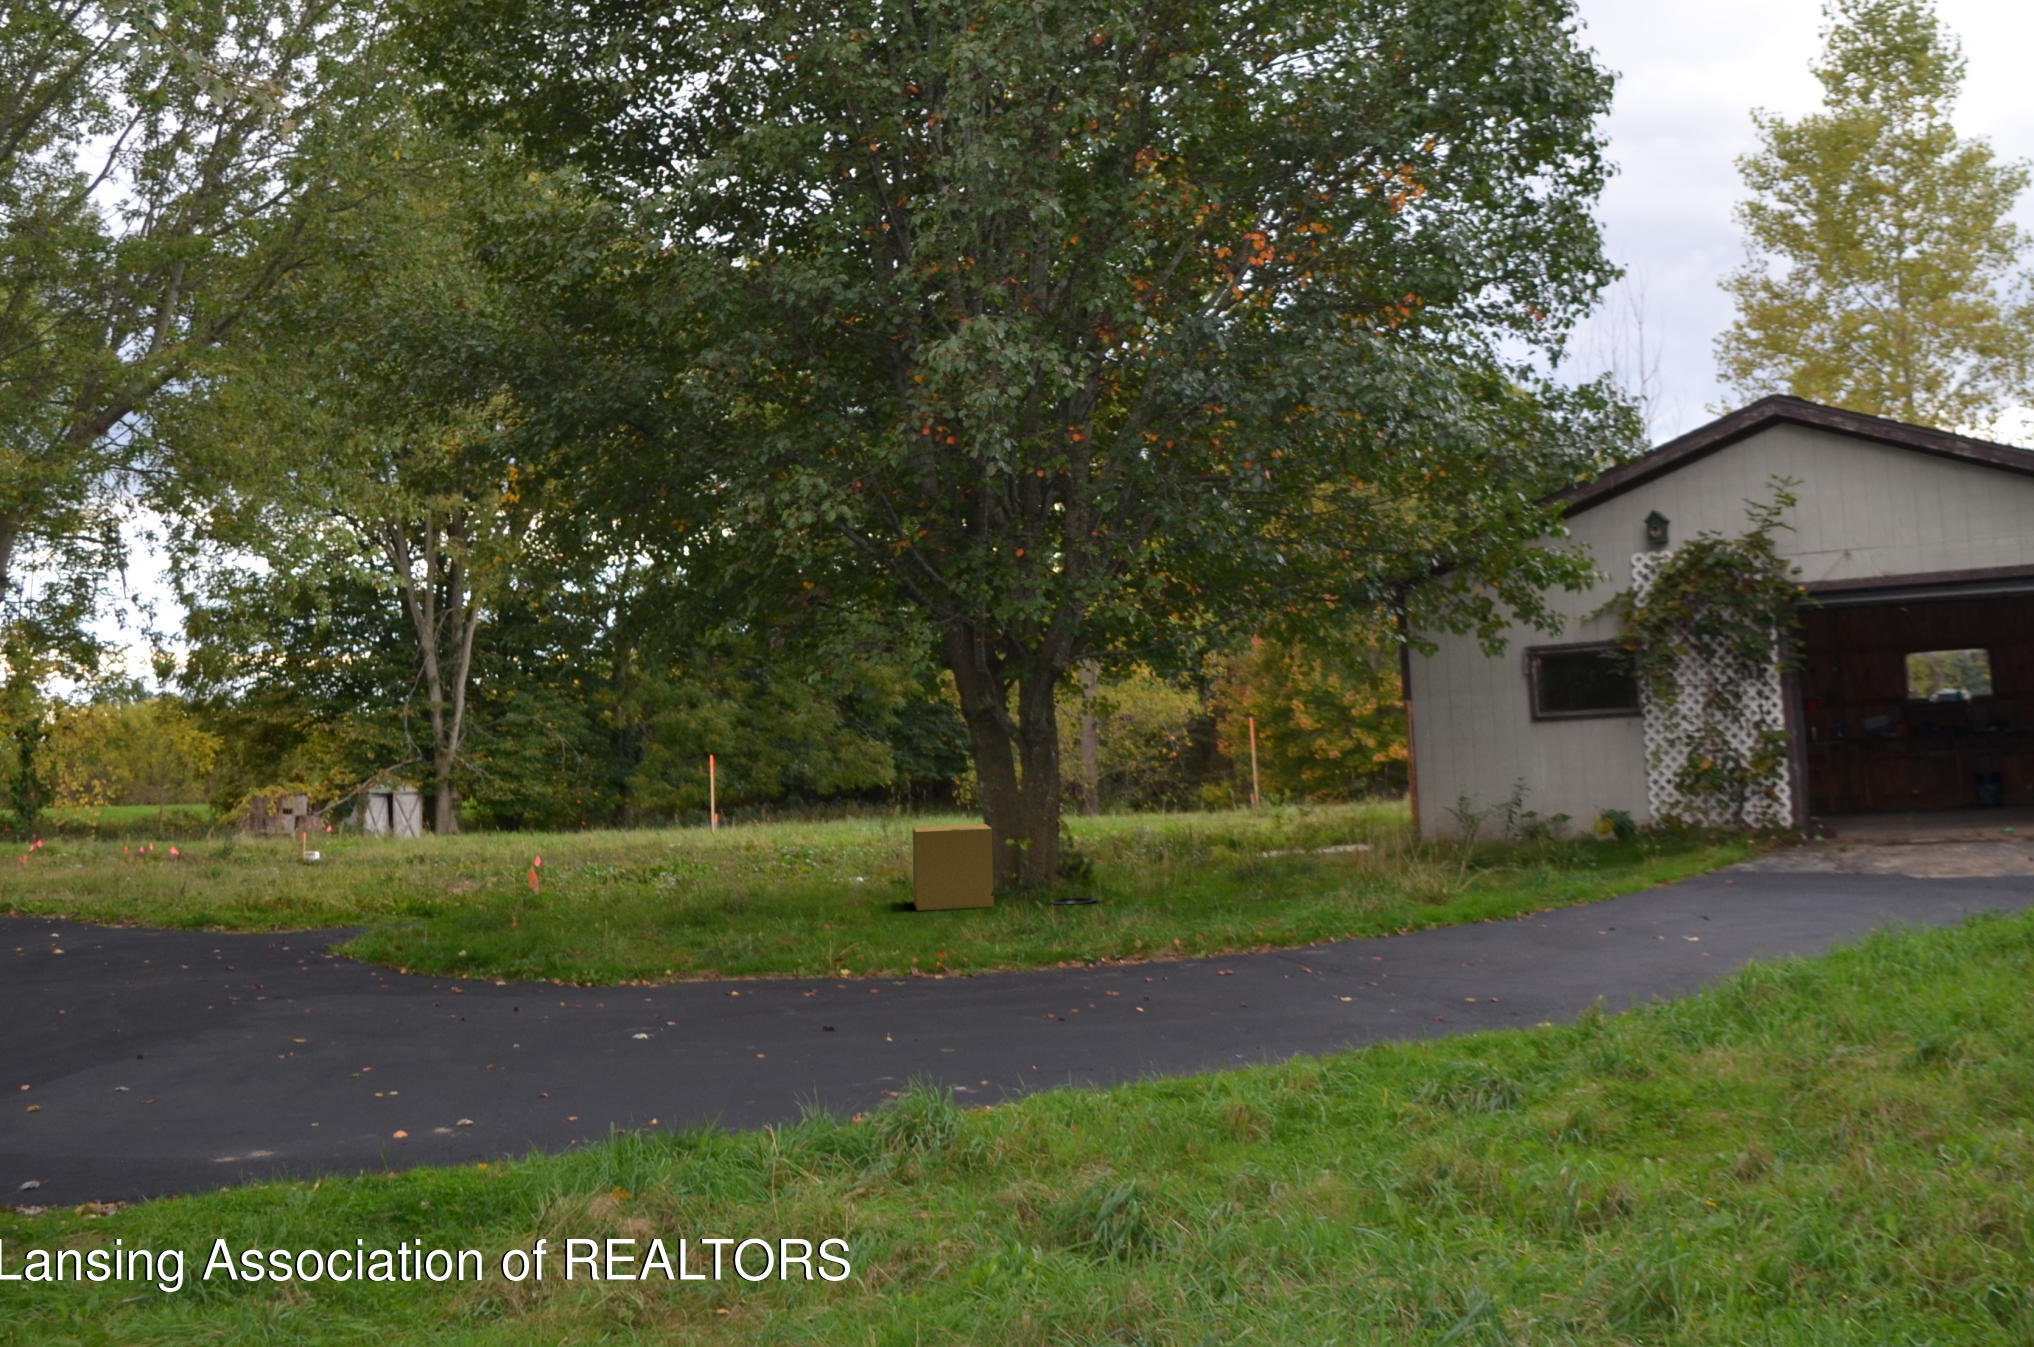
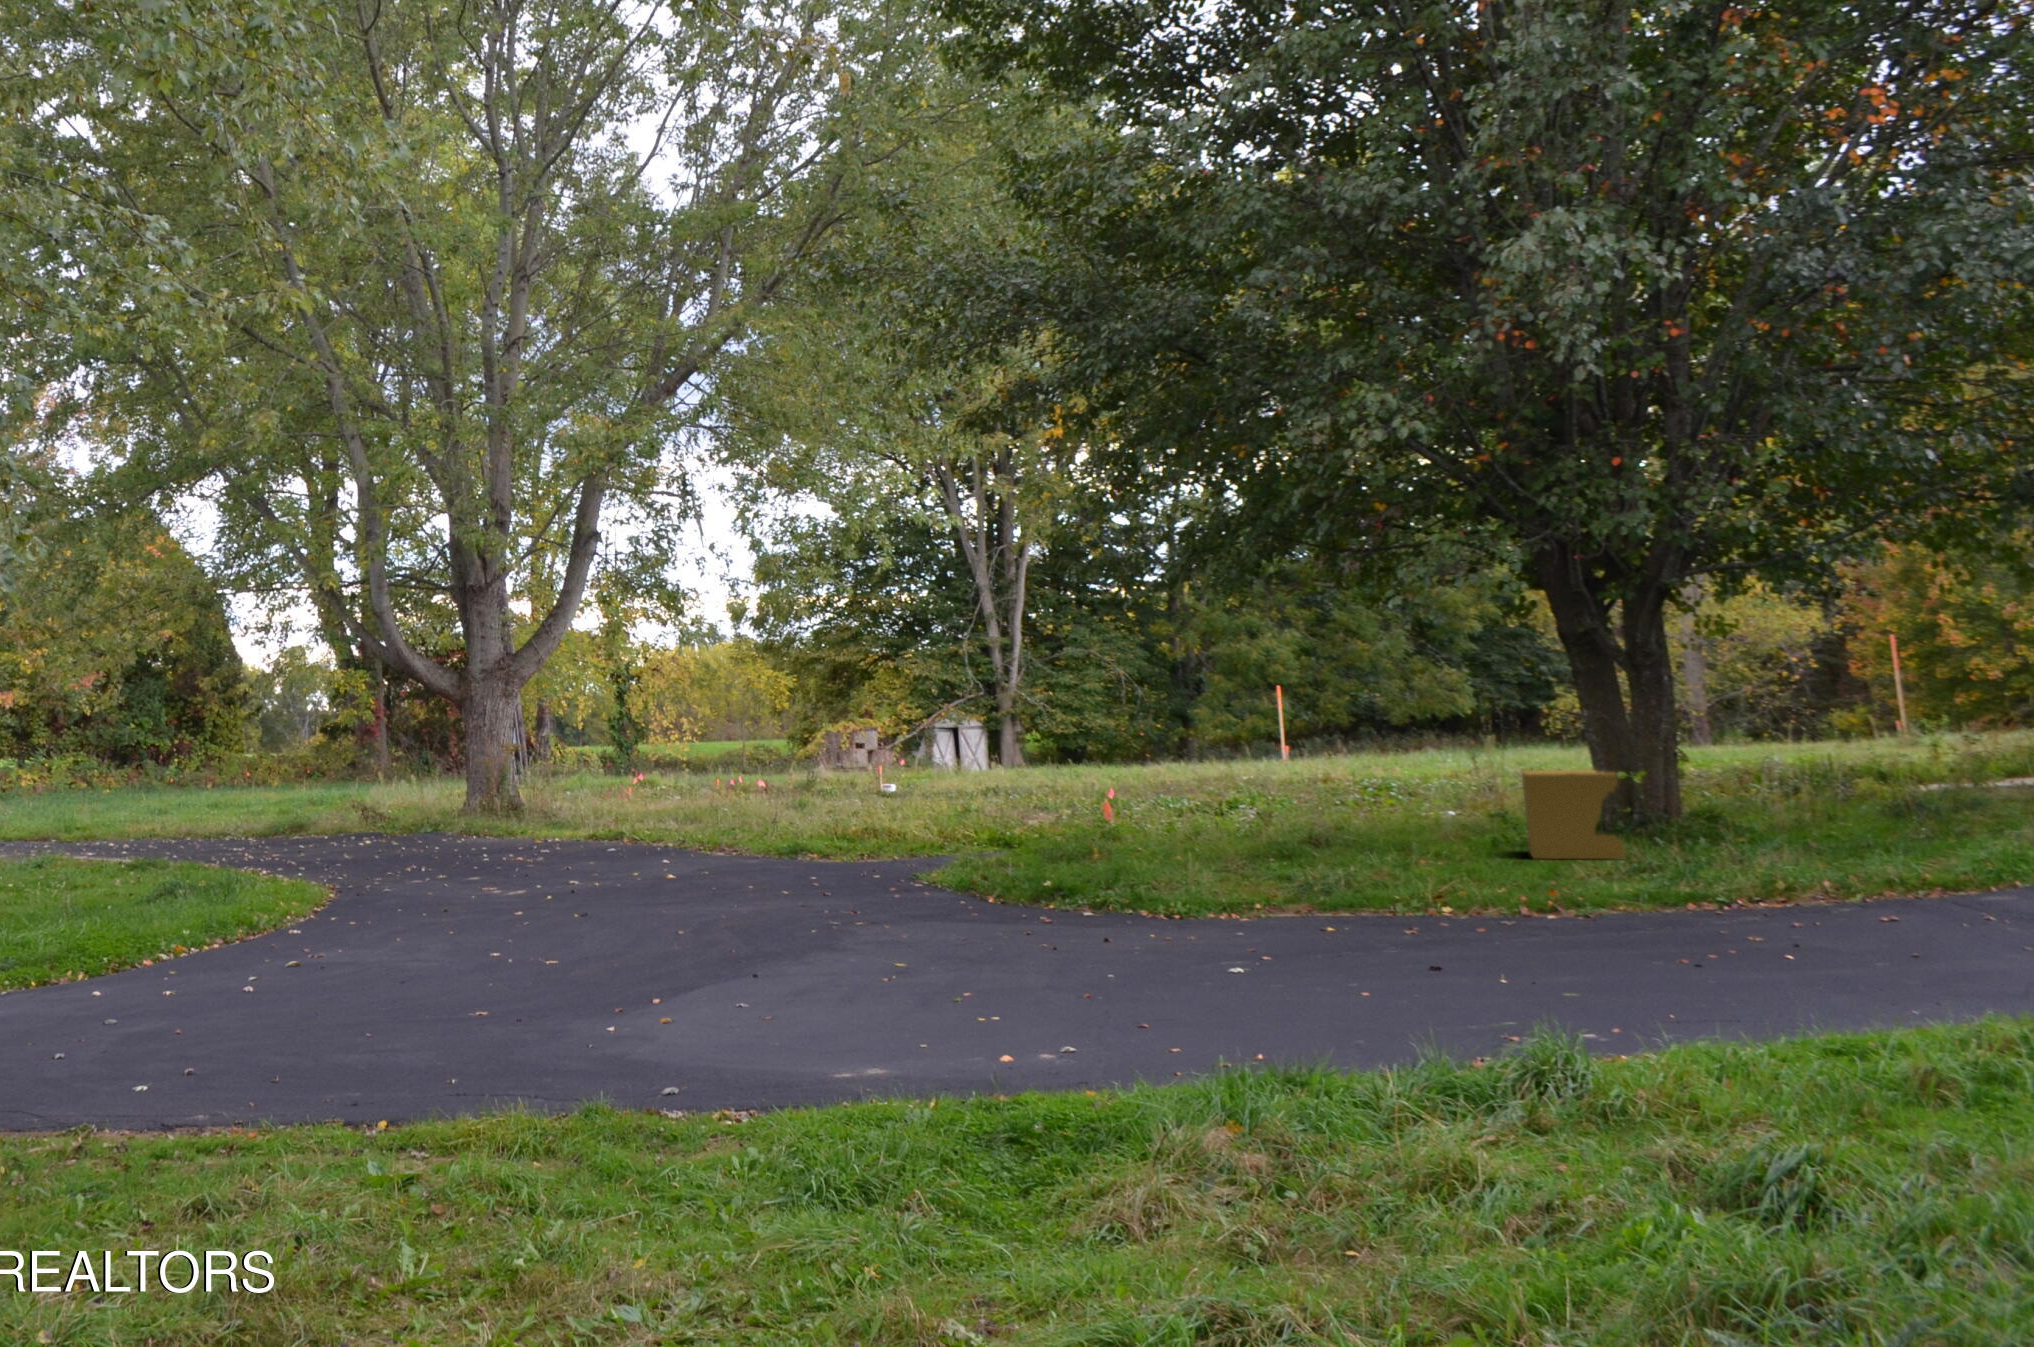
potted tree: present [1052,835,1095,904] -> none [1691,773,1757,862]

